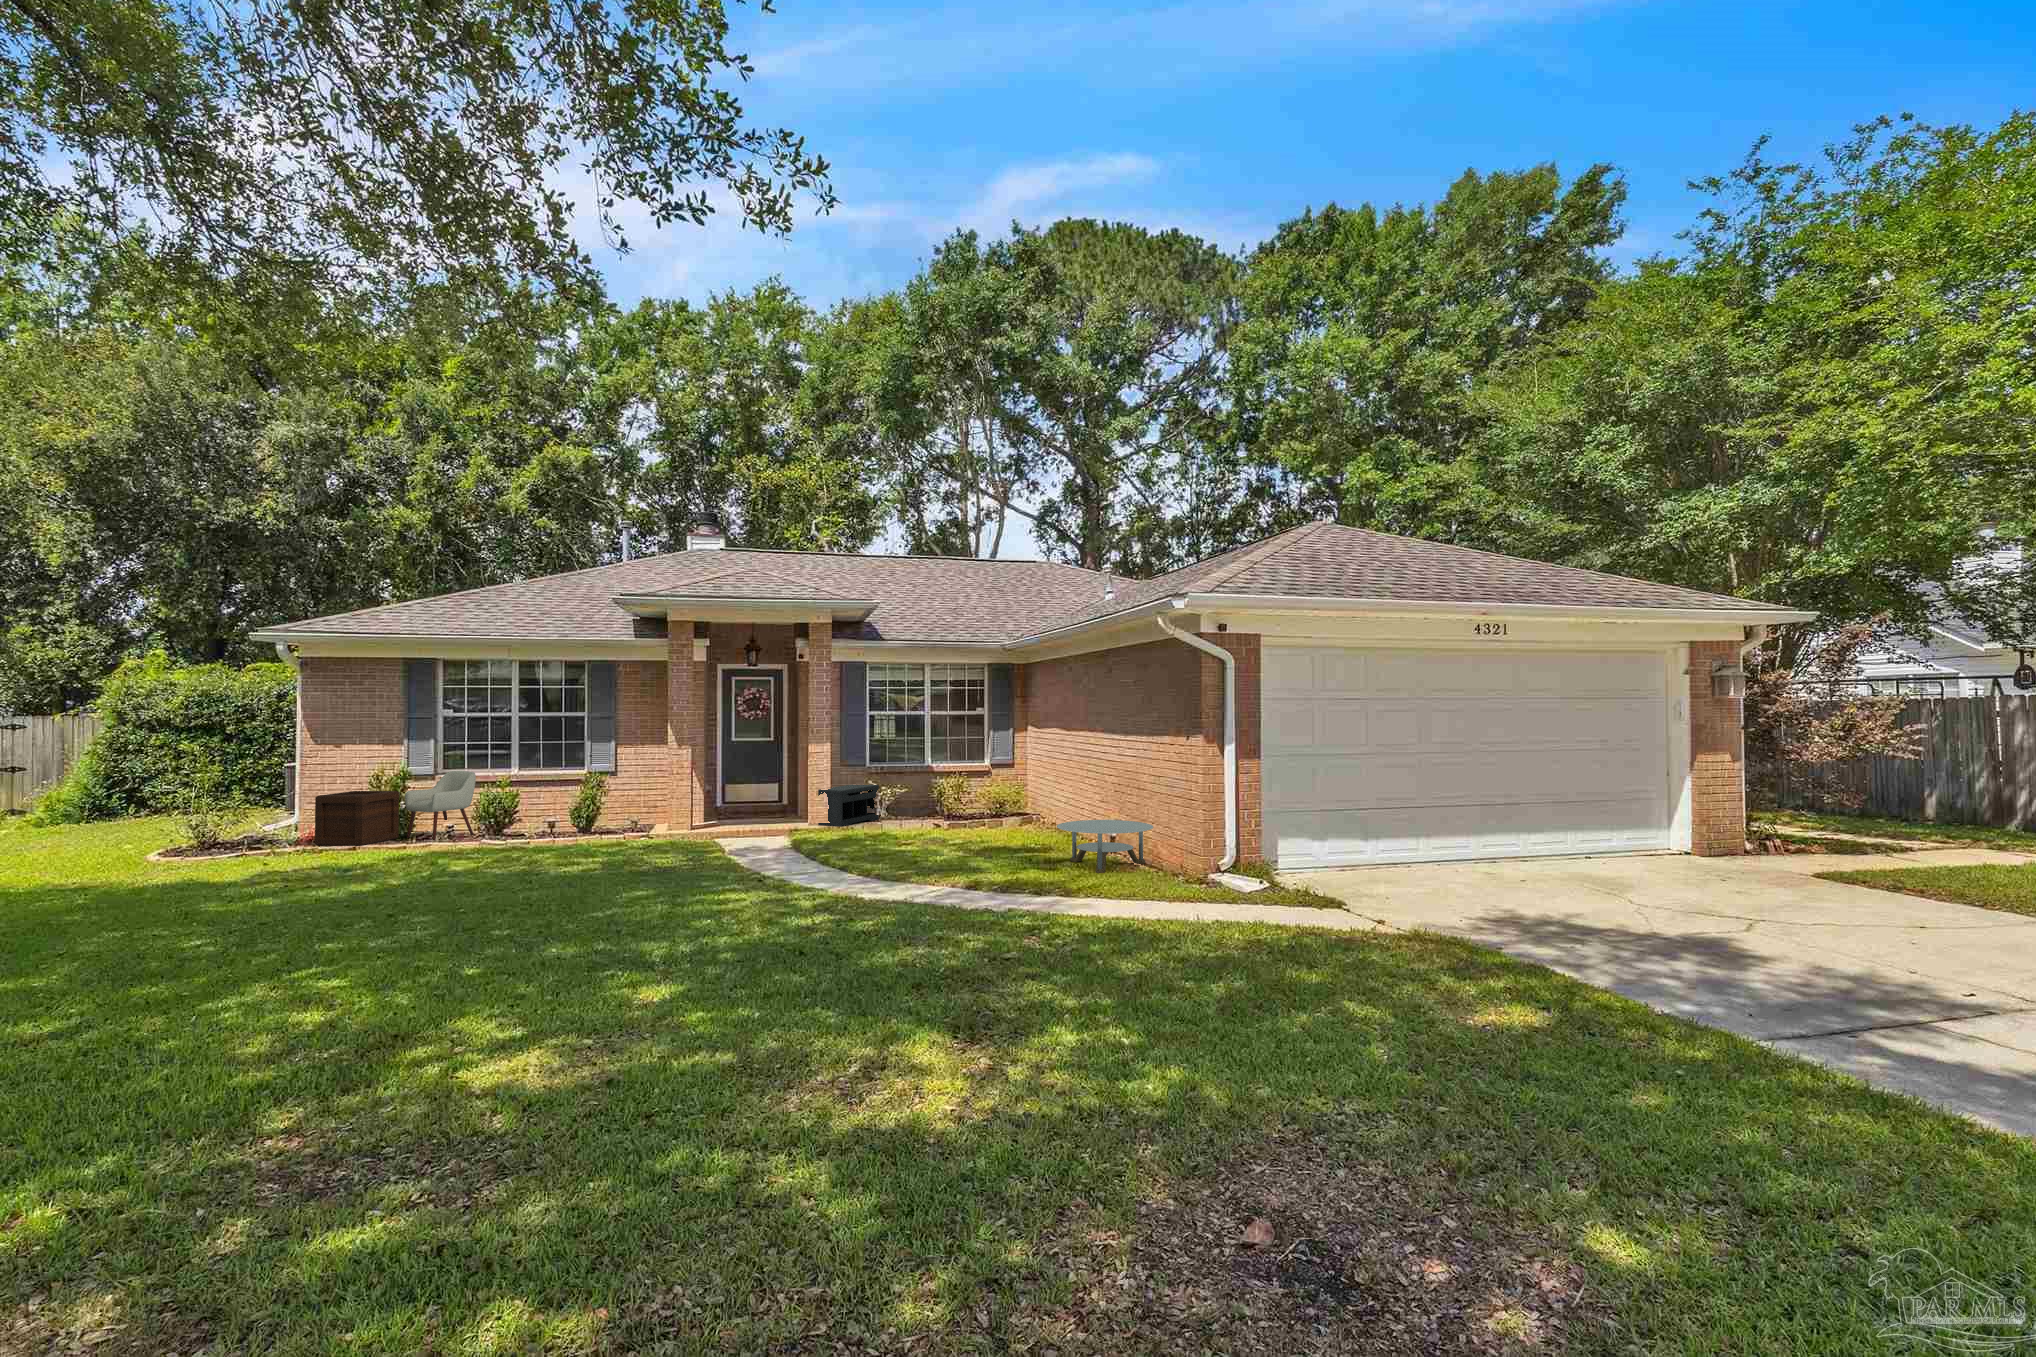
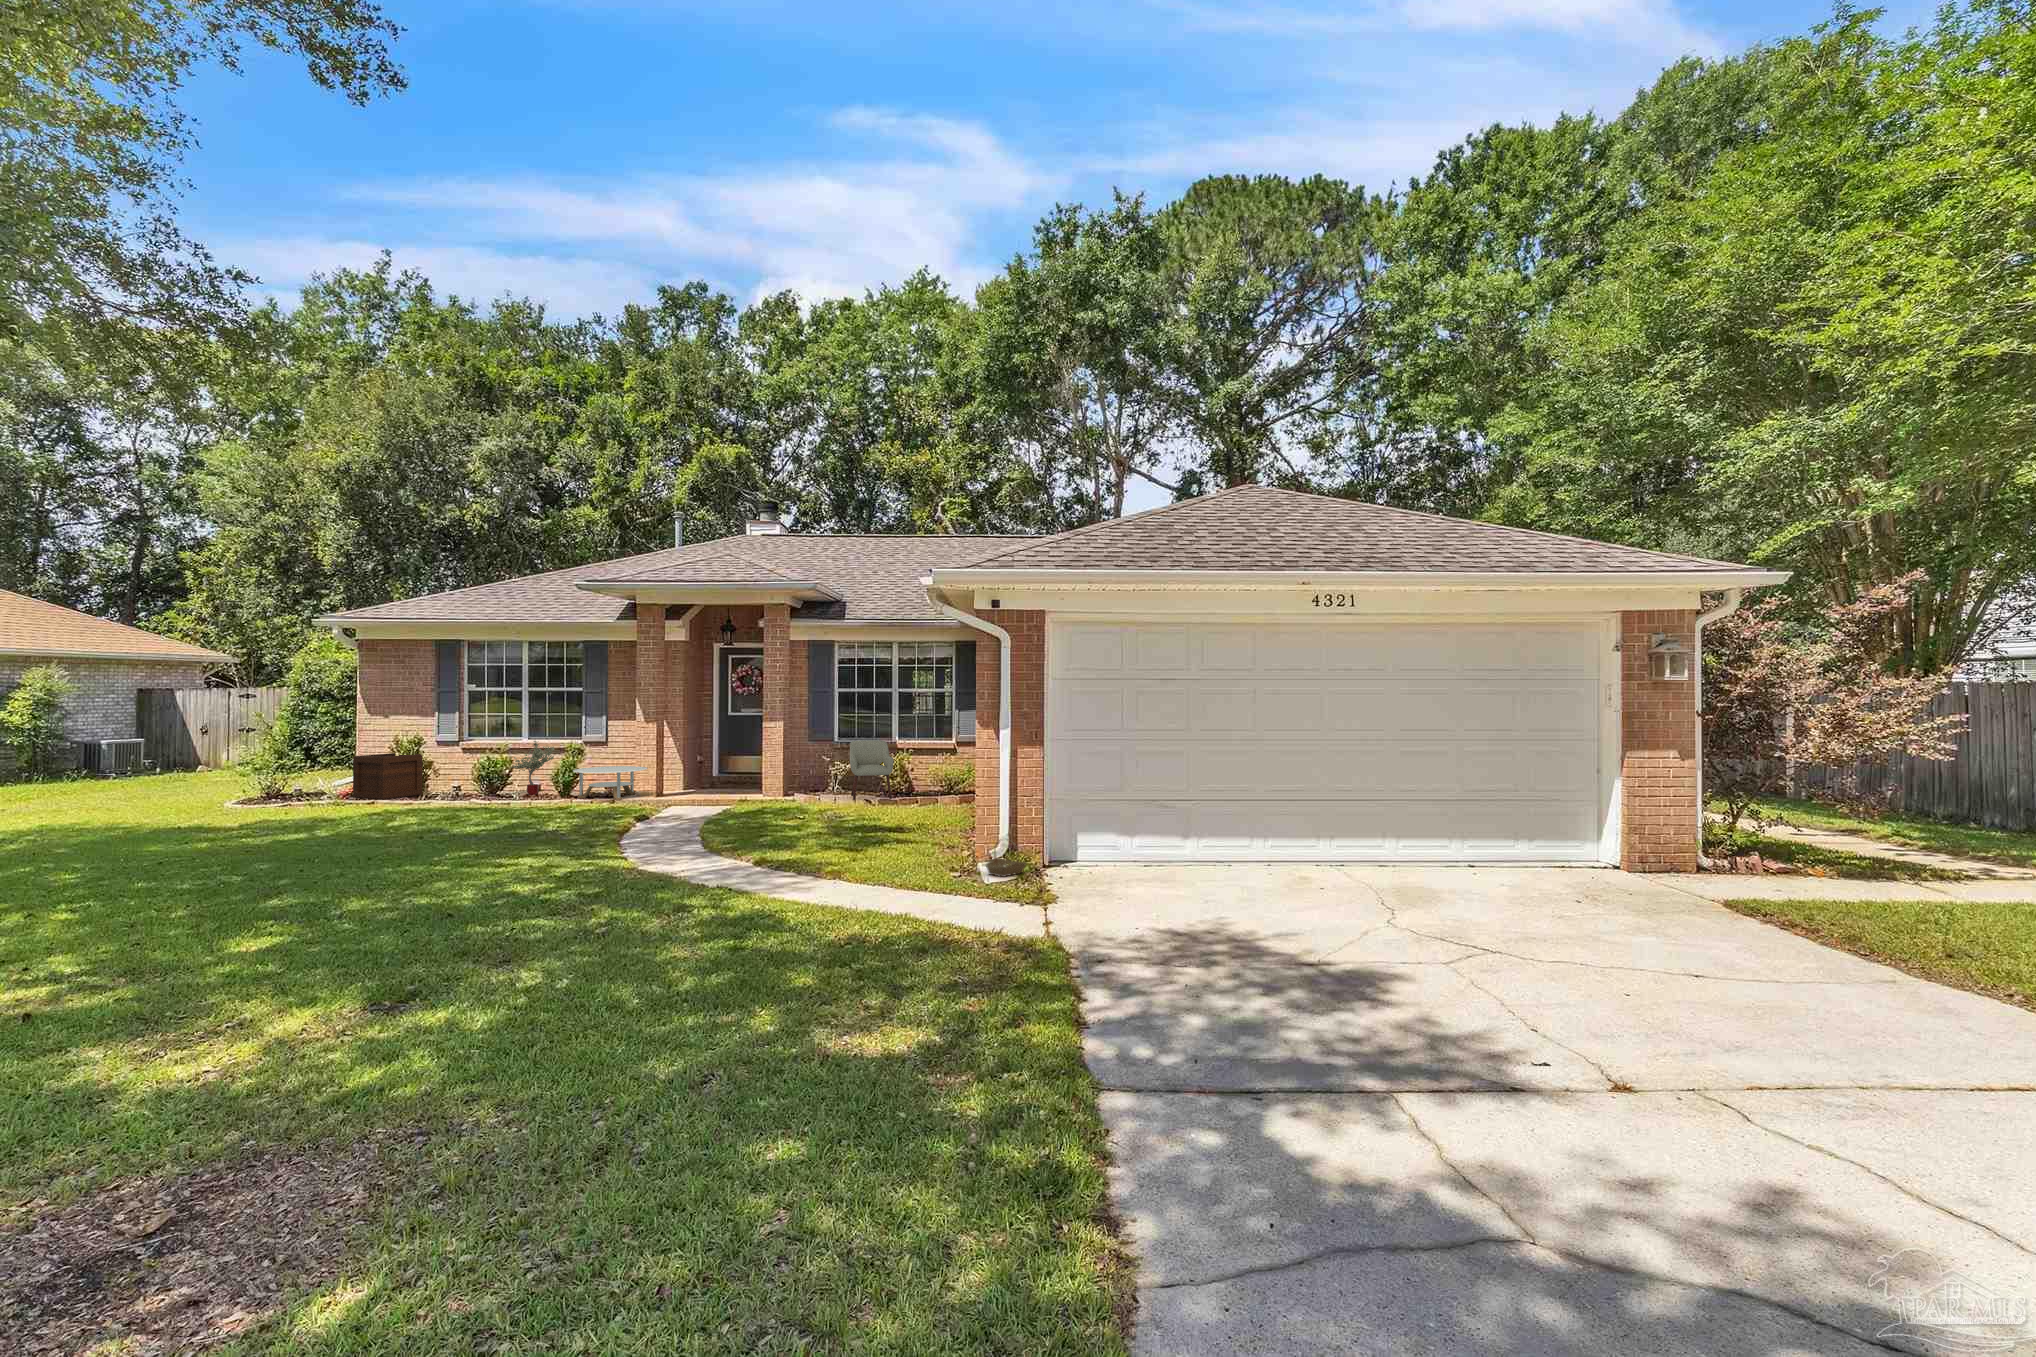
chair: present [405,771,476,840] -> present [850,740,894,800]
potted tree: none [514,771,558,833] -> present [511,741,554,795]
bench: present [818,784,879,827] -> none [771,760,838,801]
round table: present [1057,820,1153,873] -> present [573,766,648,800]
basket: none [1226,853,1259,889] -> present [986,843,1026,877]

